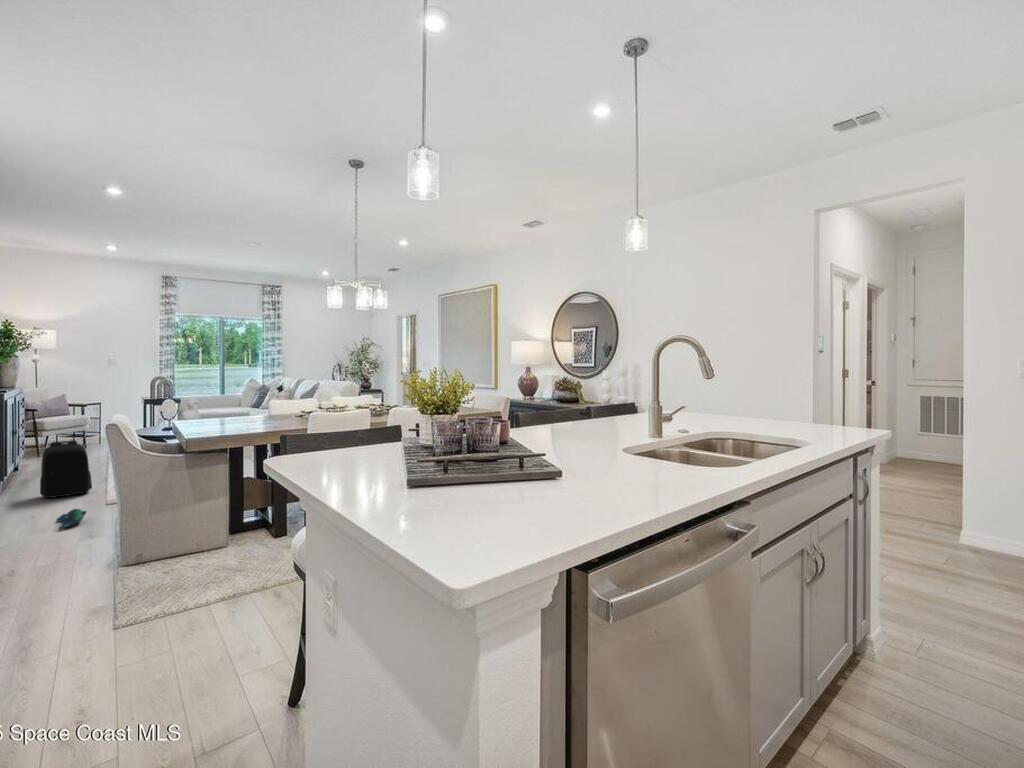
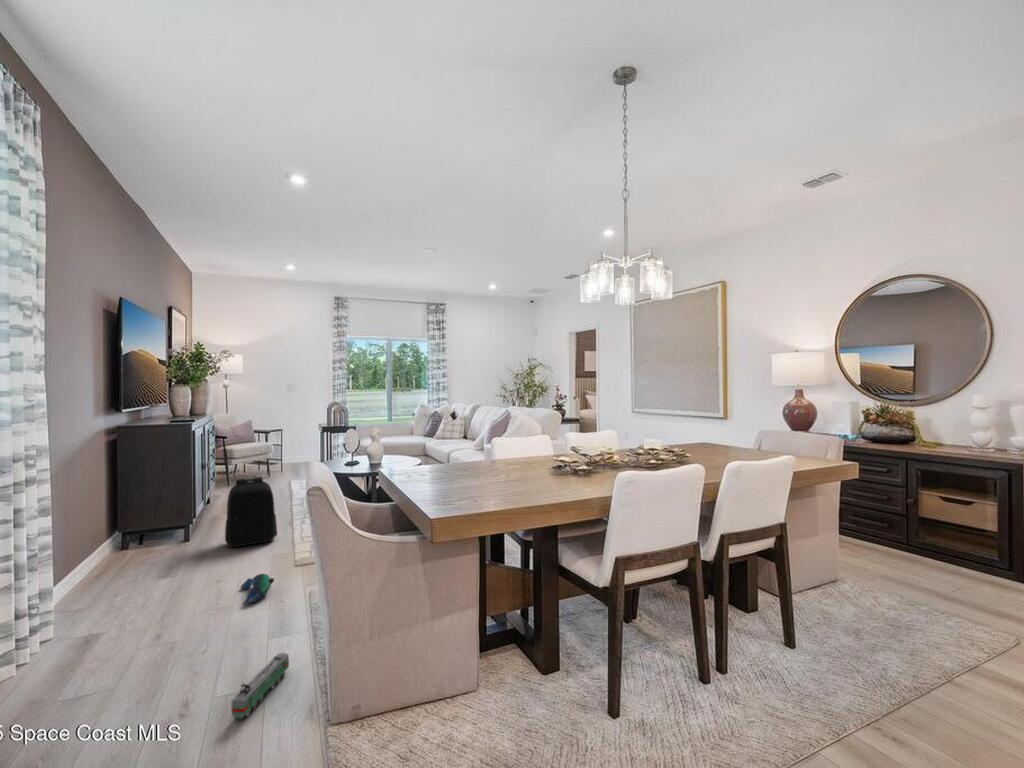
toy train: none [51,545,96,576] -> present [231,653,289,719]

